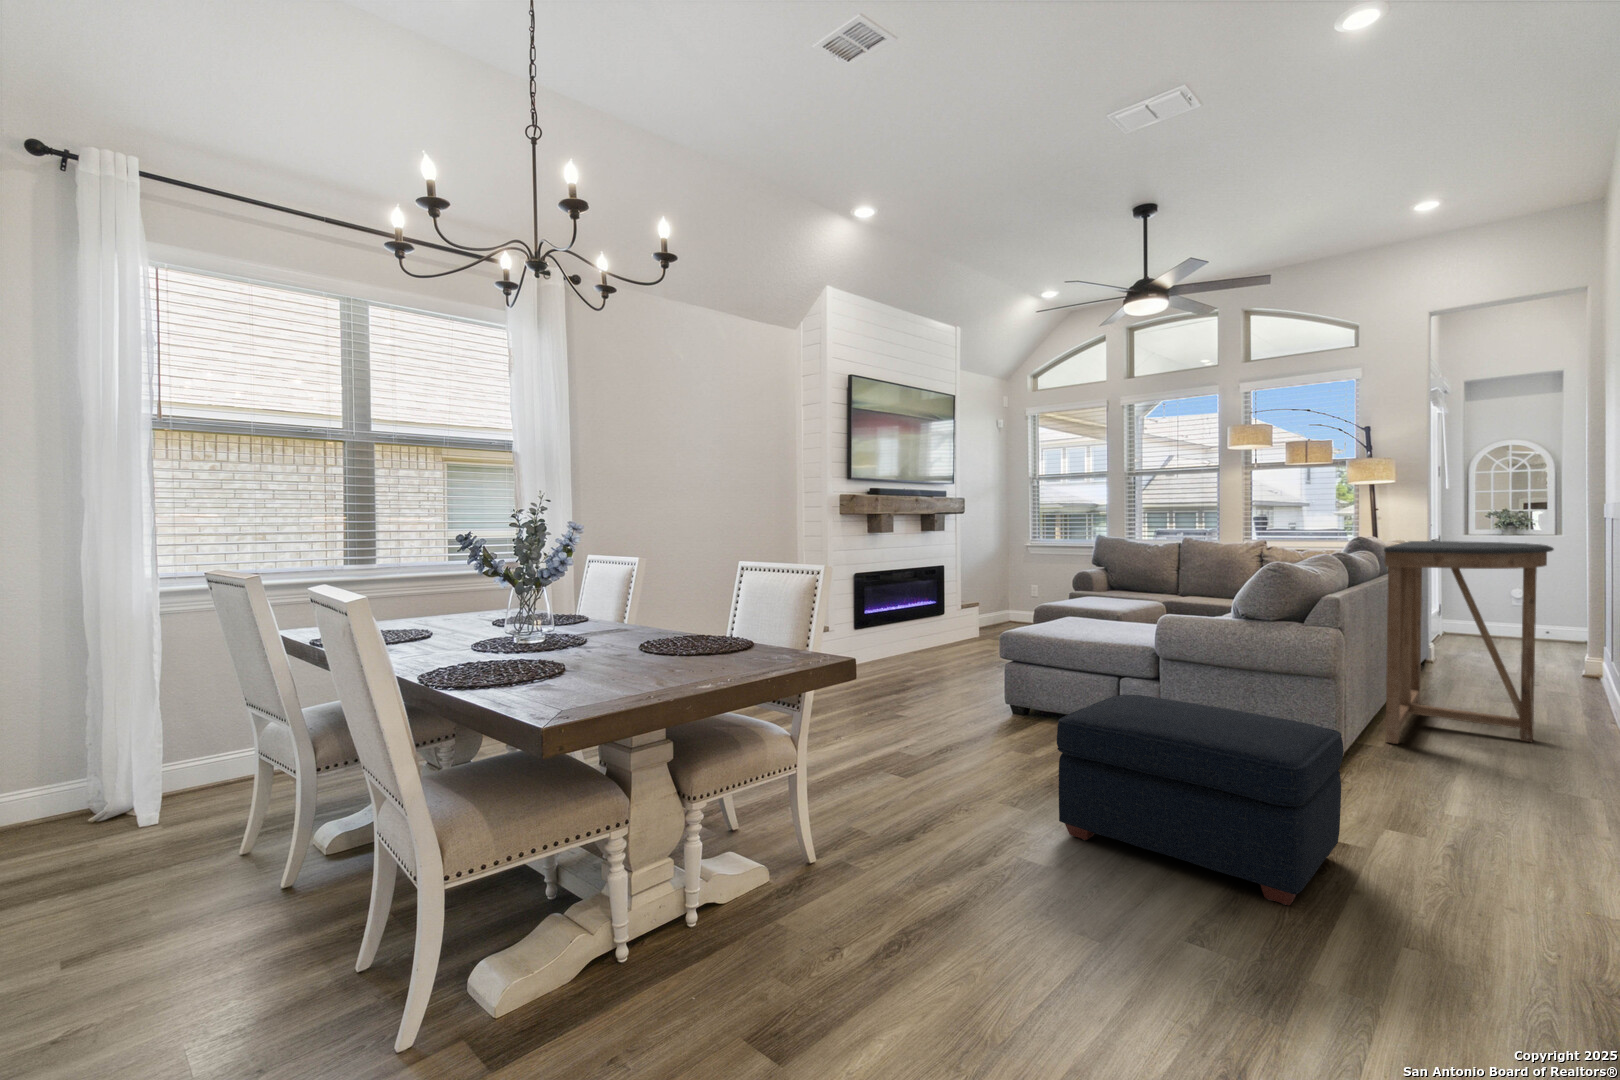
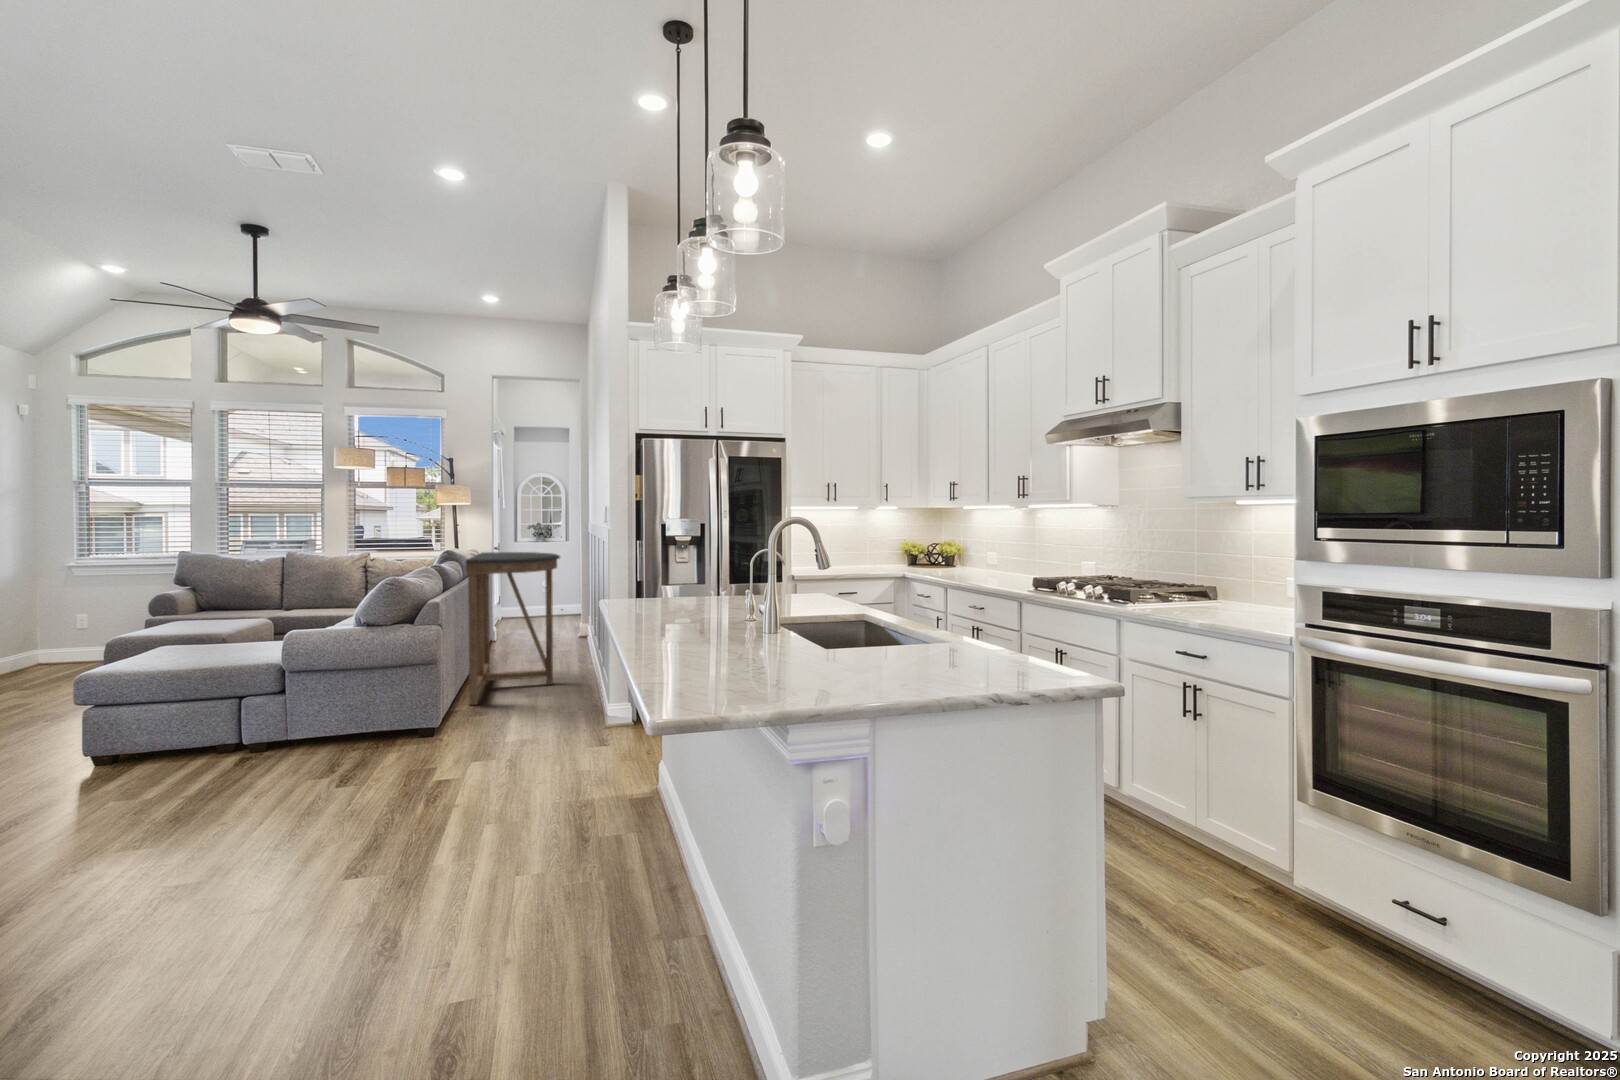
ottoman: present [1057,695,1344,906] -> none [195,699,446,853]

